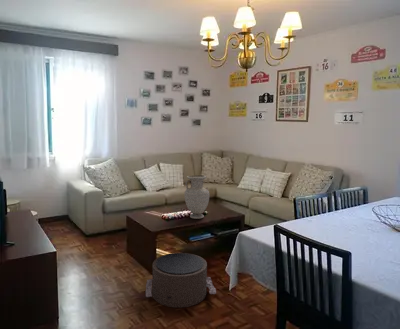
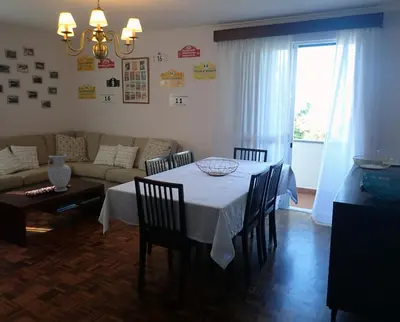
pouf: present [146,253,216,308] -> none [24,219,86,259]

